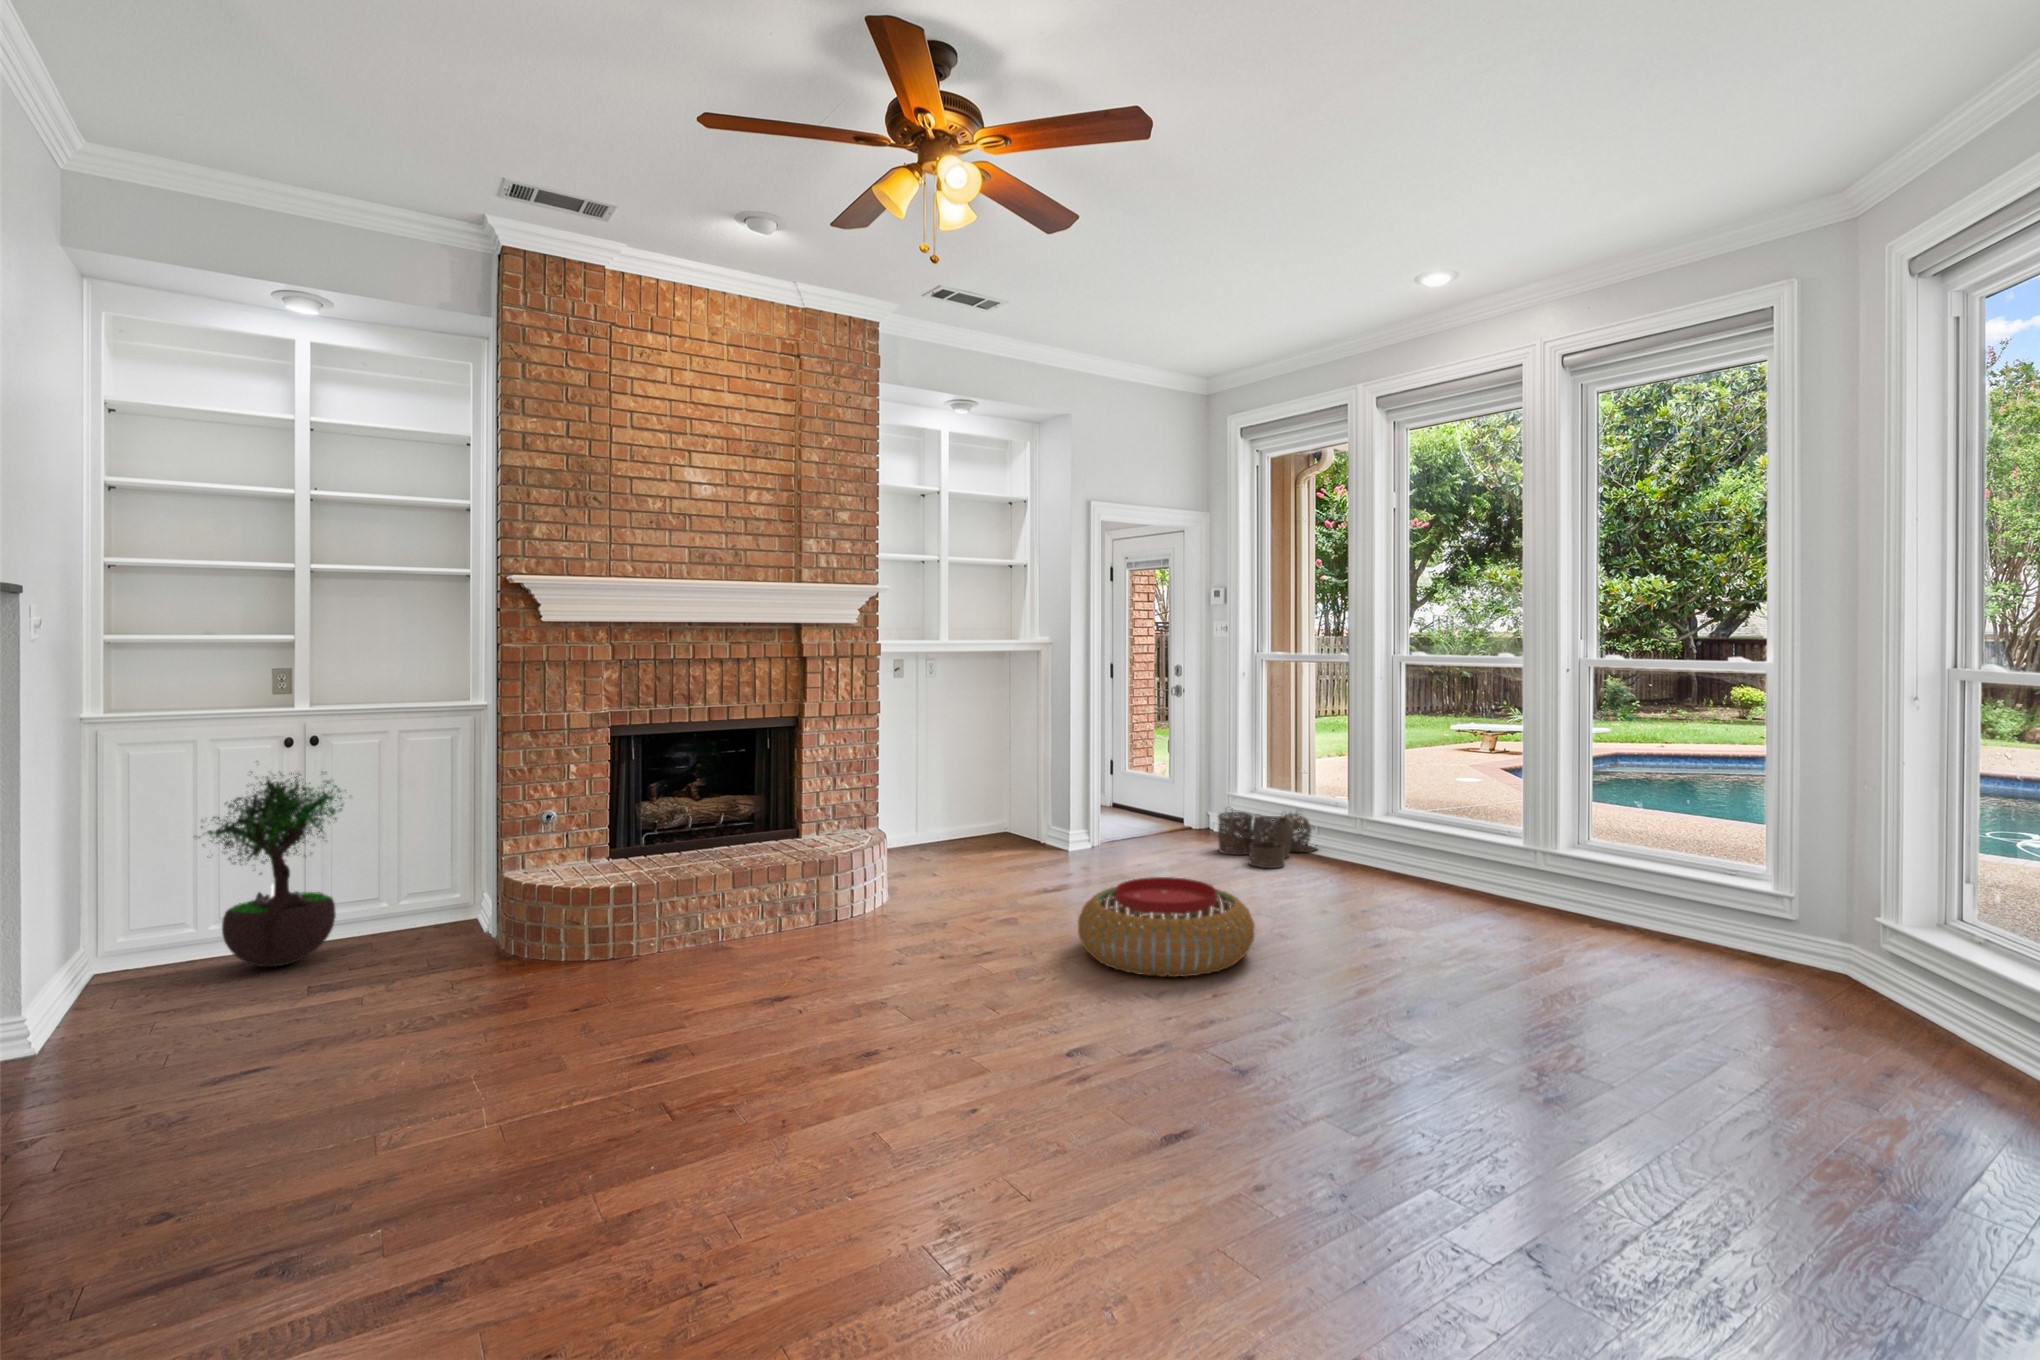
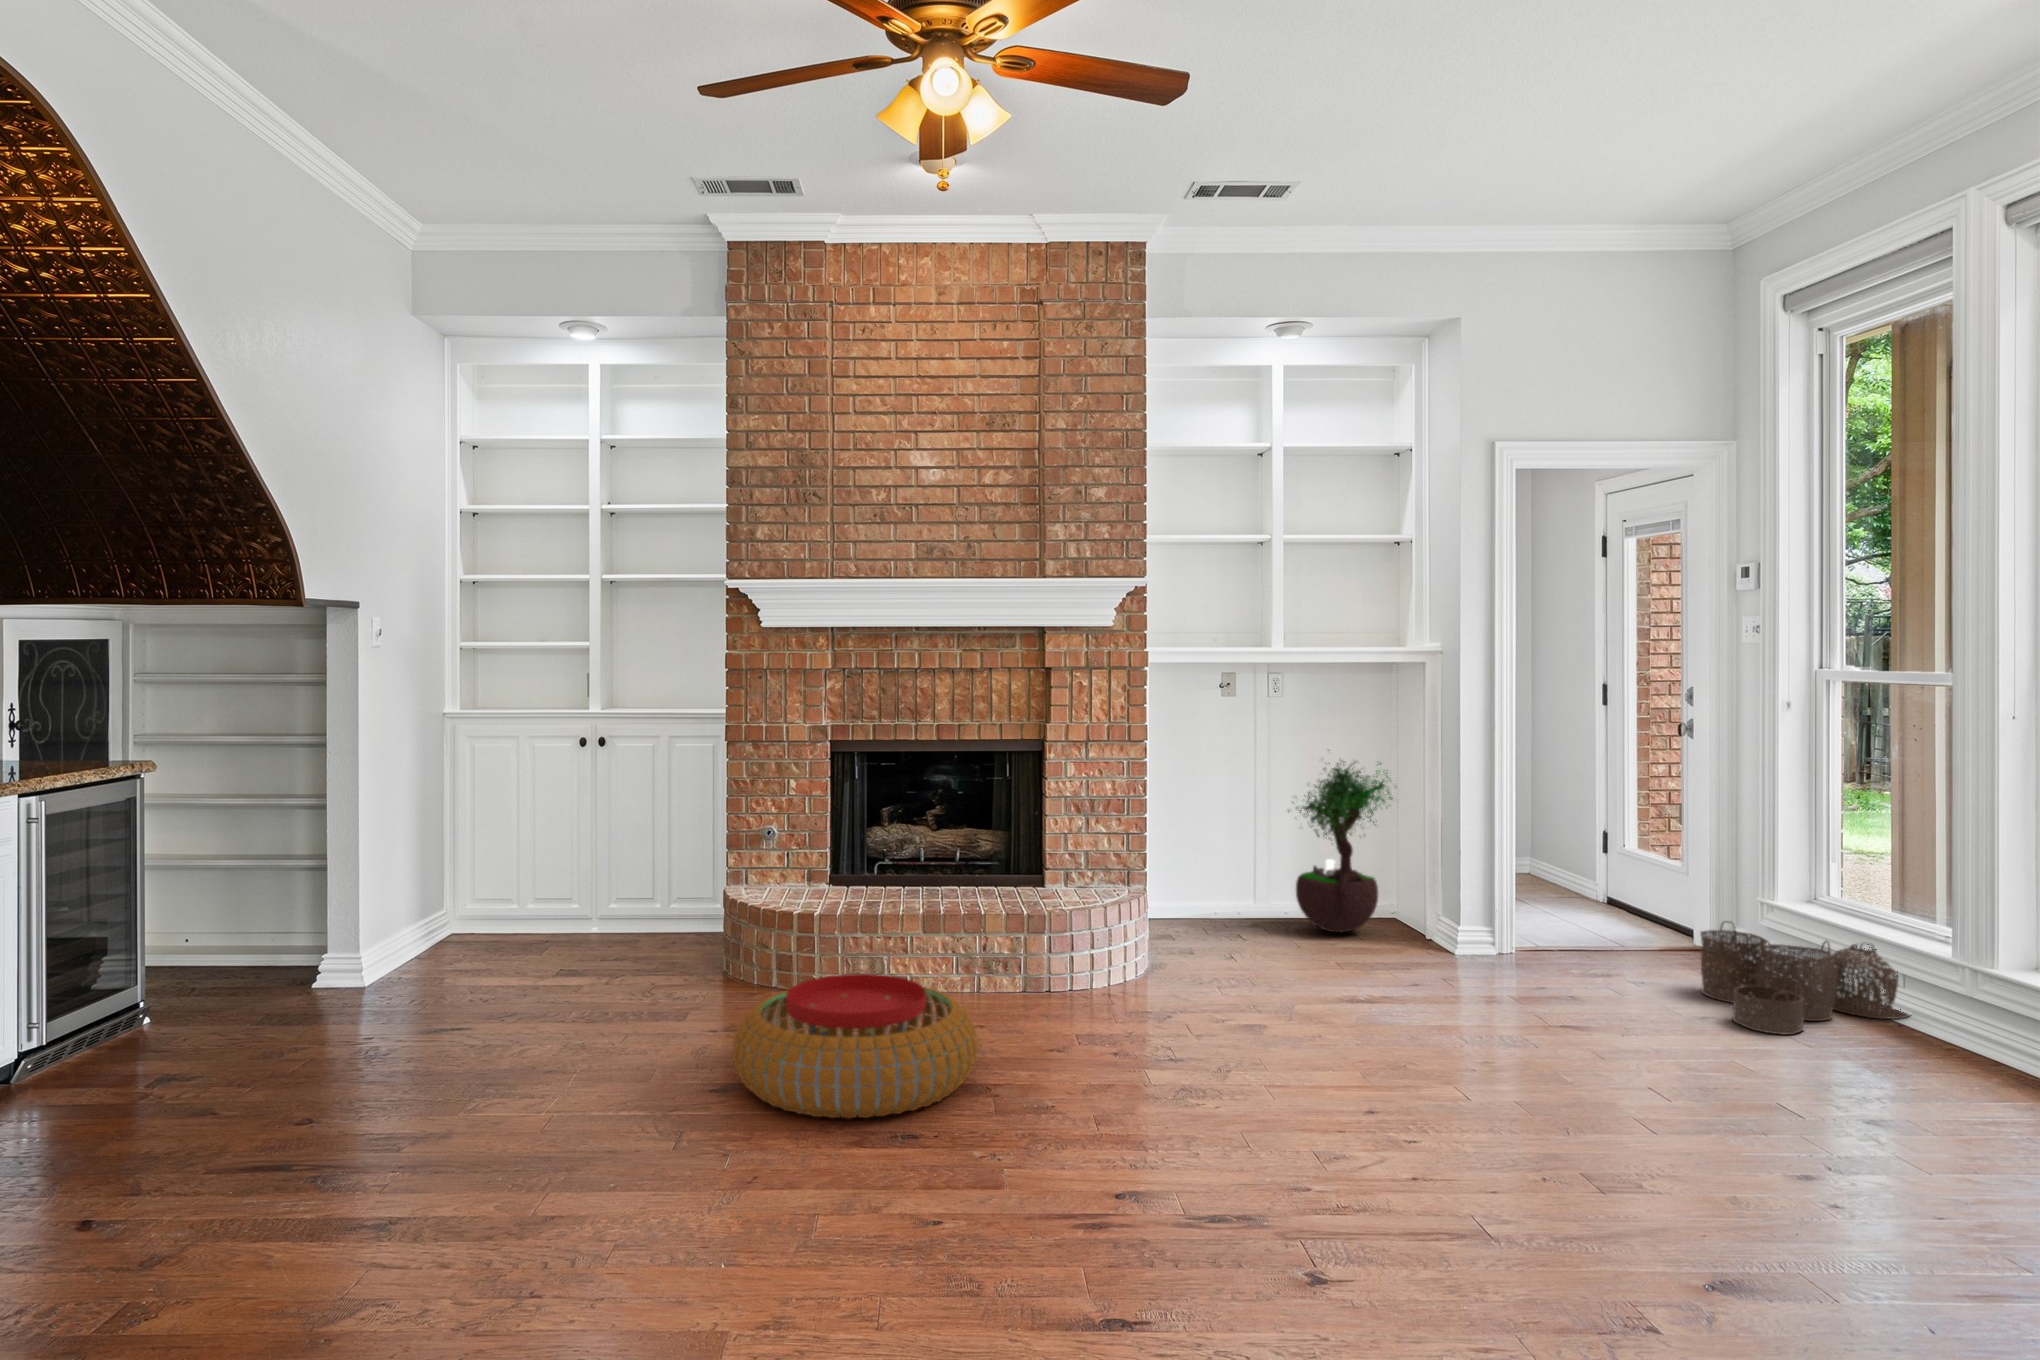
potted tree: present [197,771,346,967] -> present [1288,760,1397,932]
pouf: present [1078,877,1255,977] -> present [733,974,978,1118]

